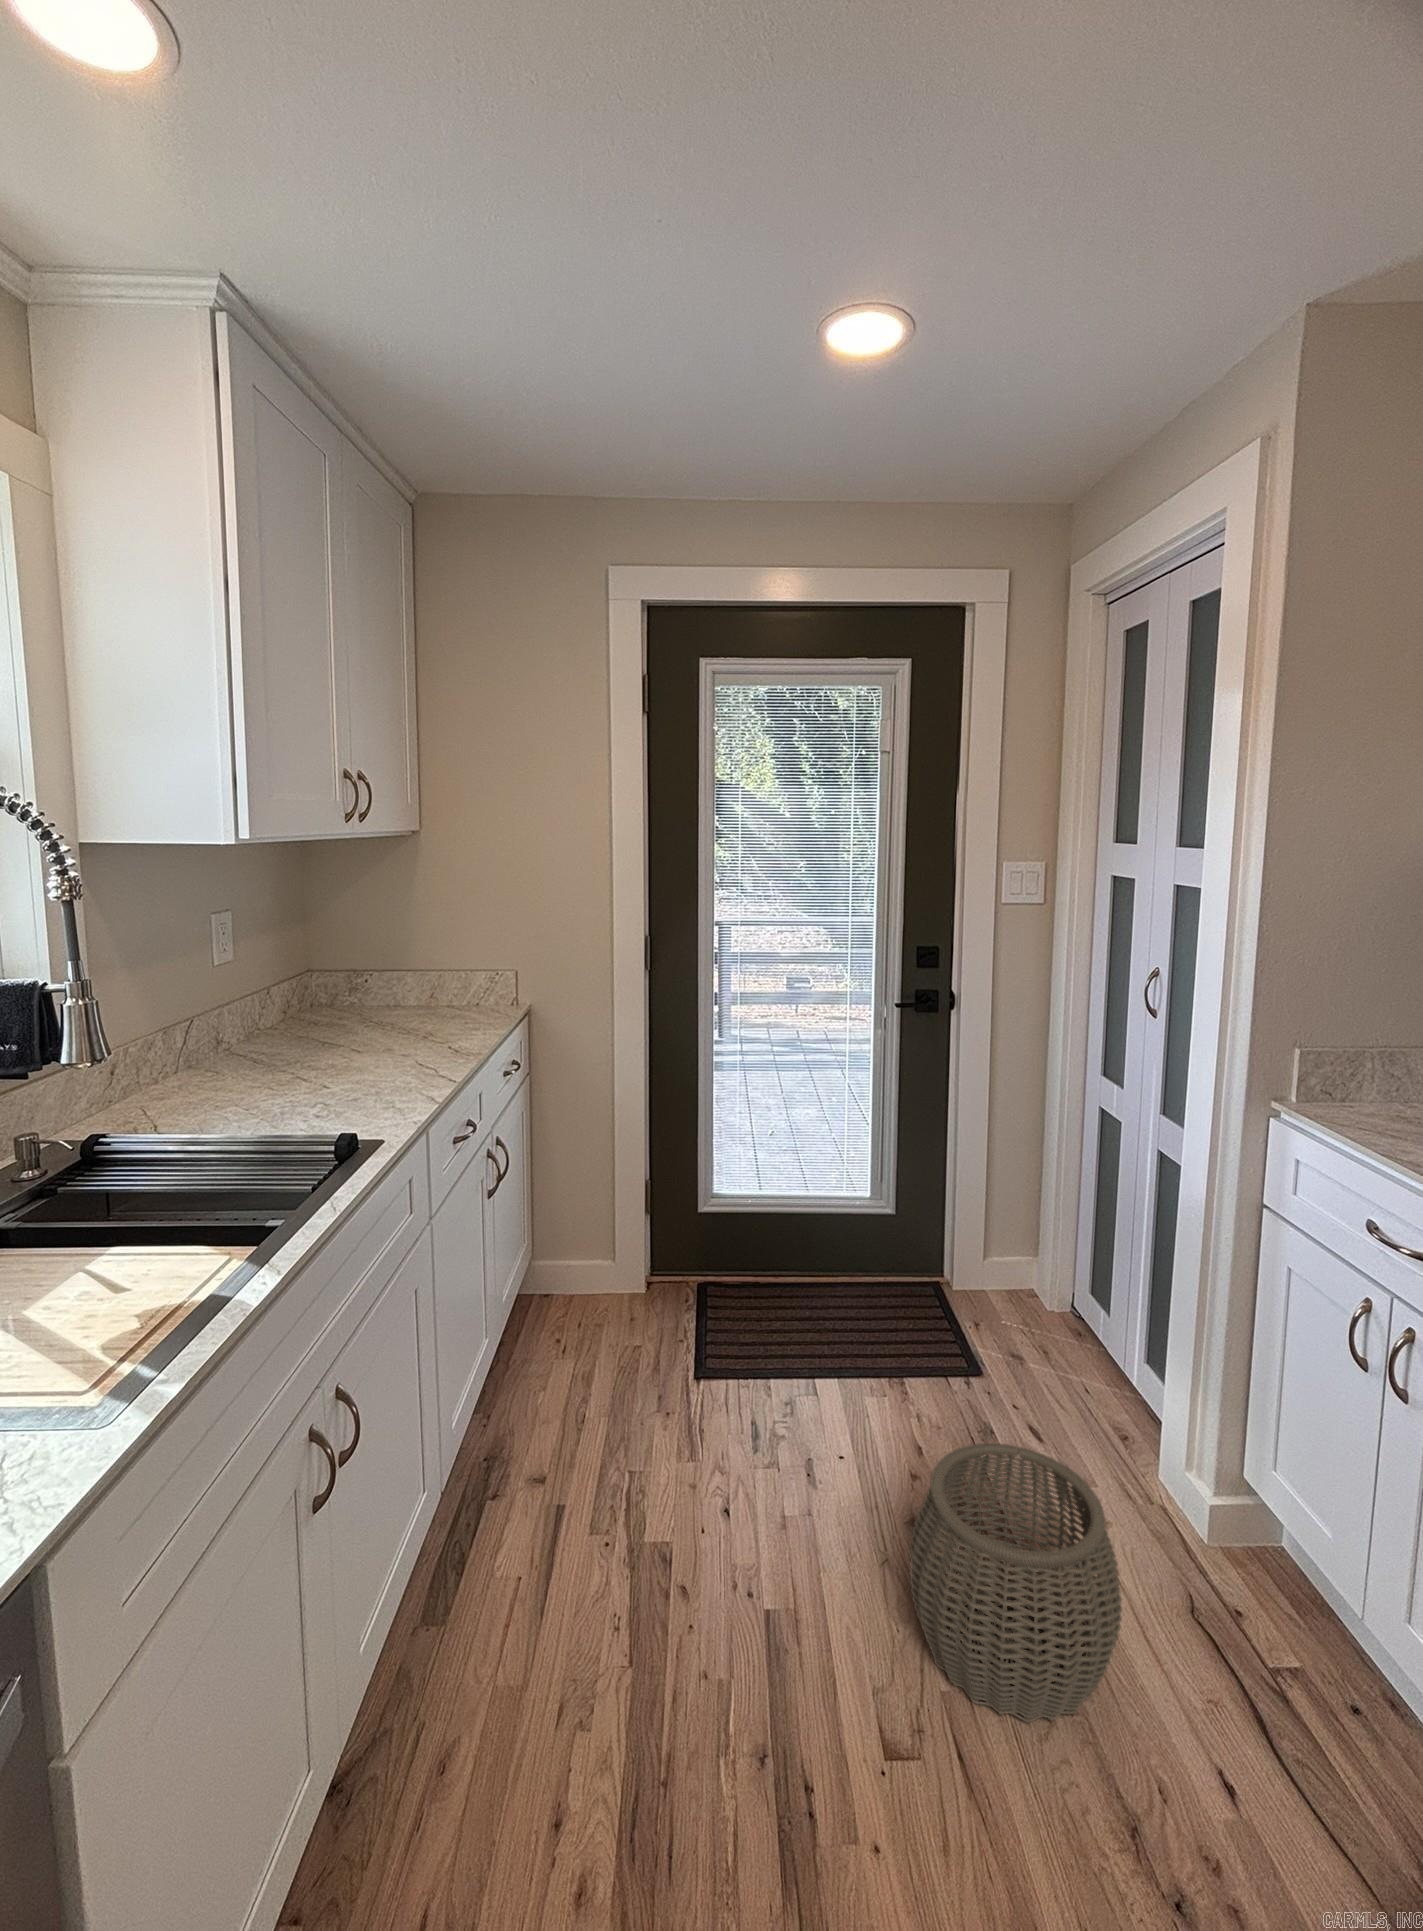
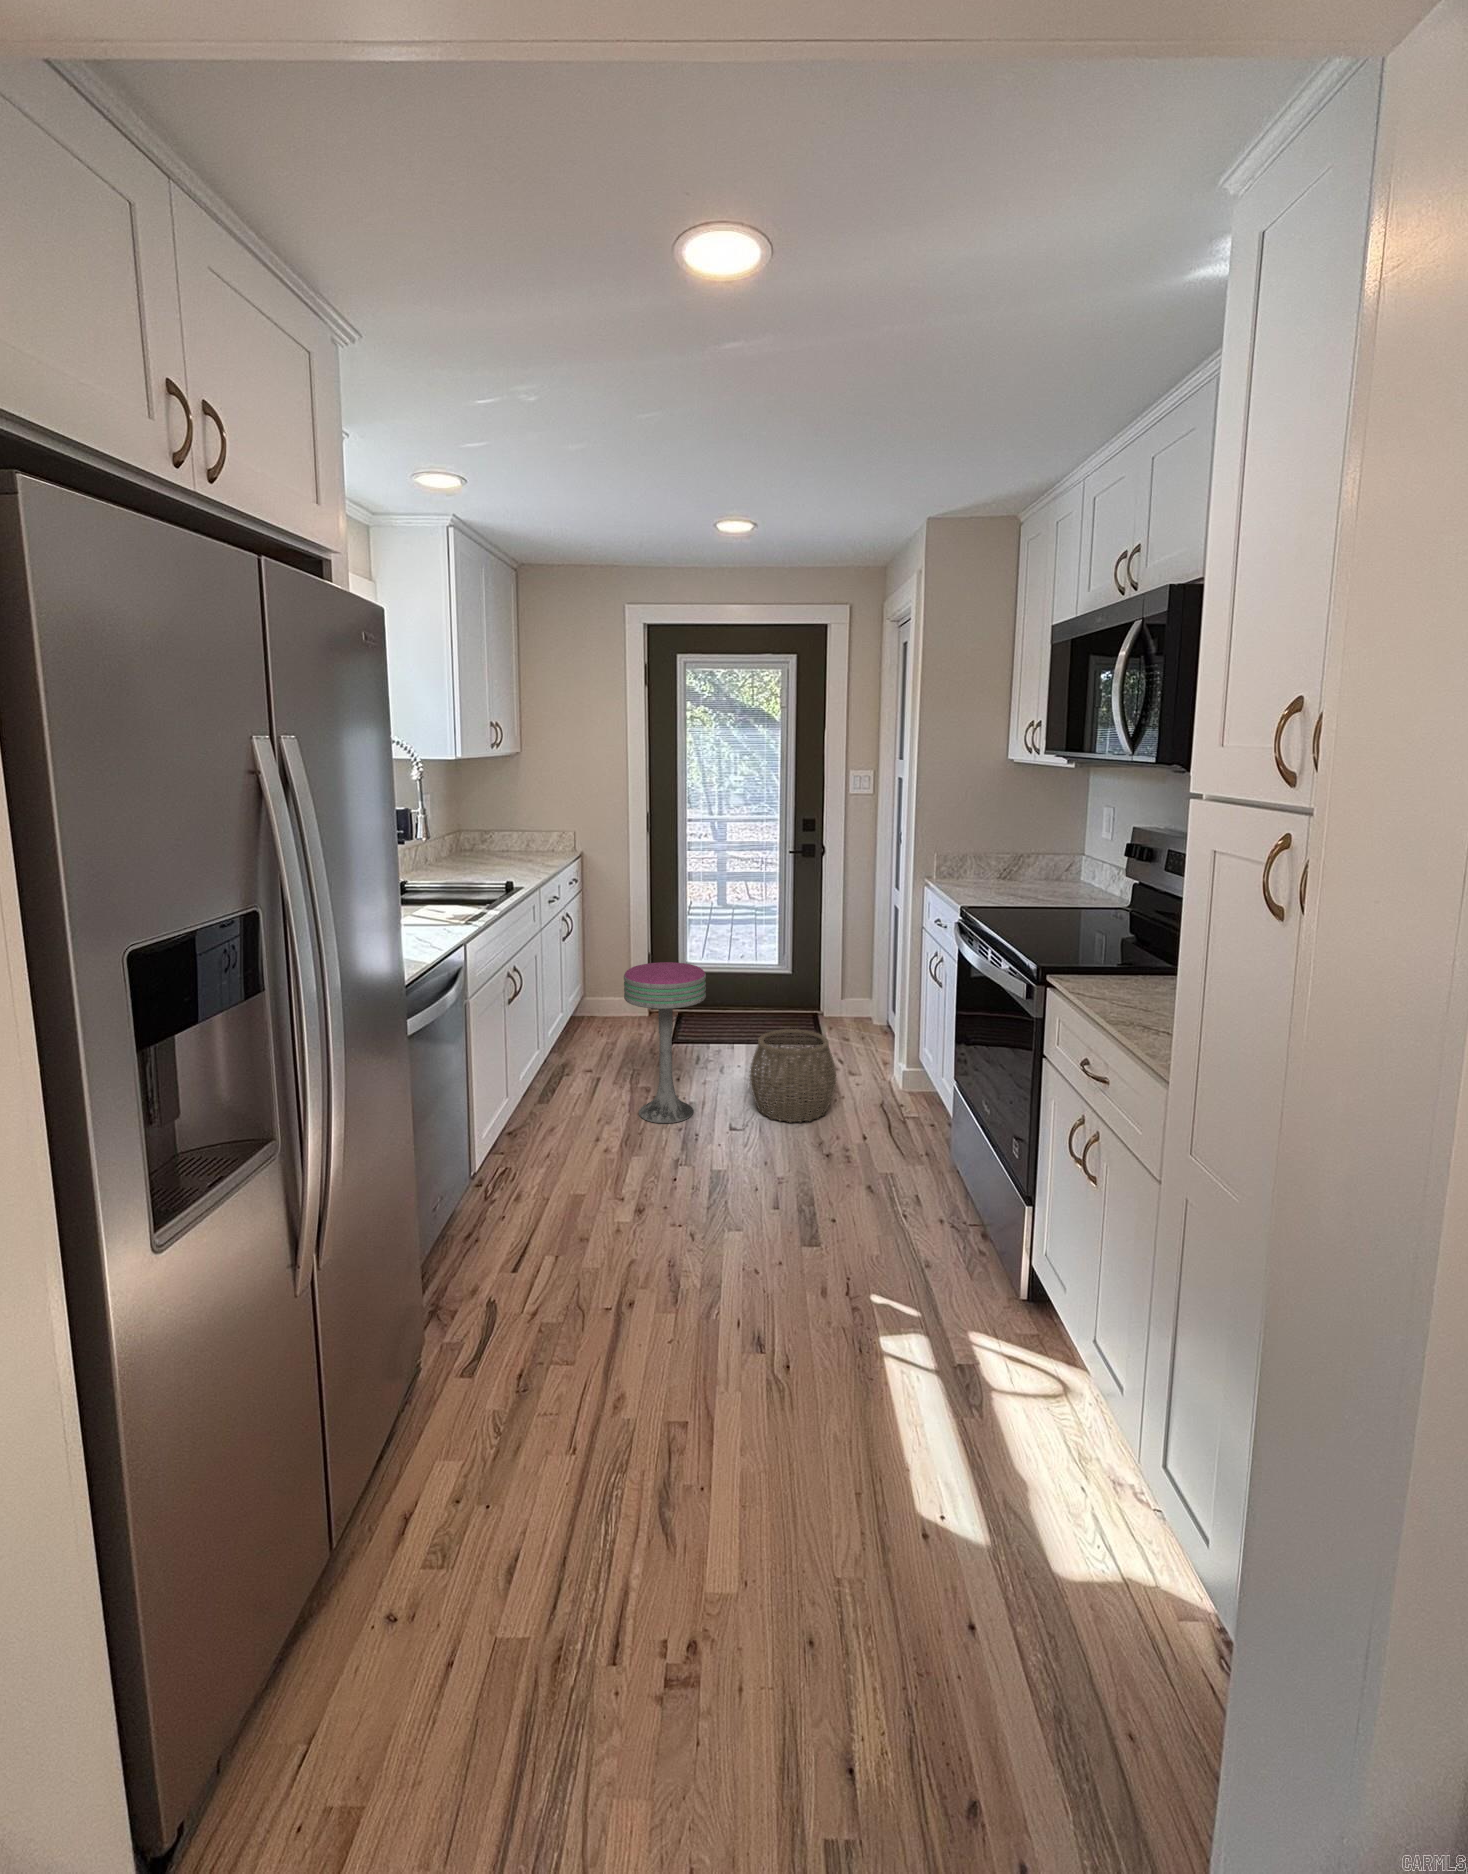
bar stool: none [623,1304,819,1726] -> present [624,962,706,1123]

